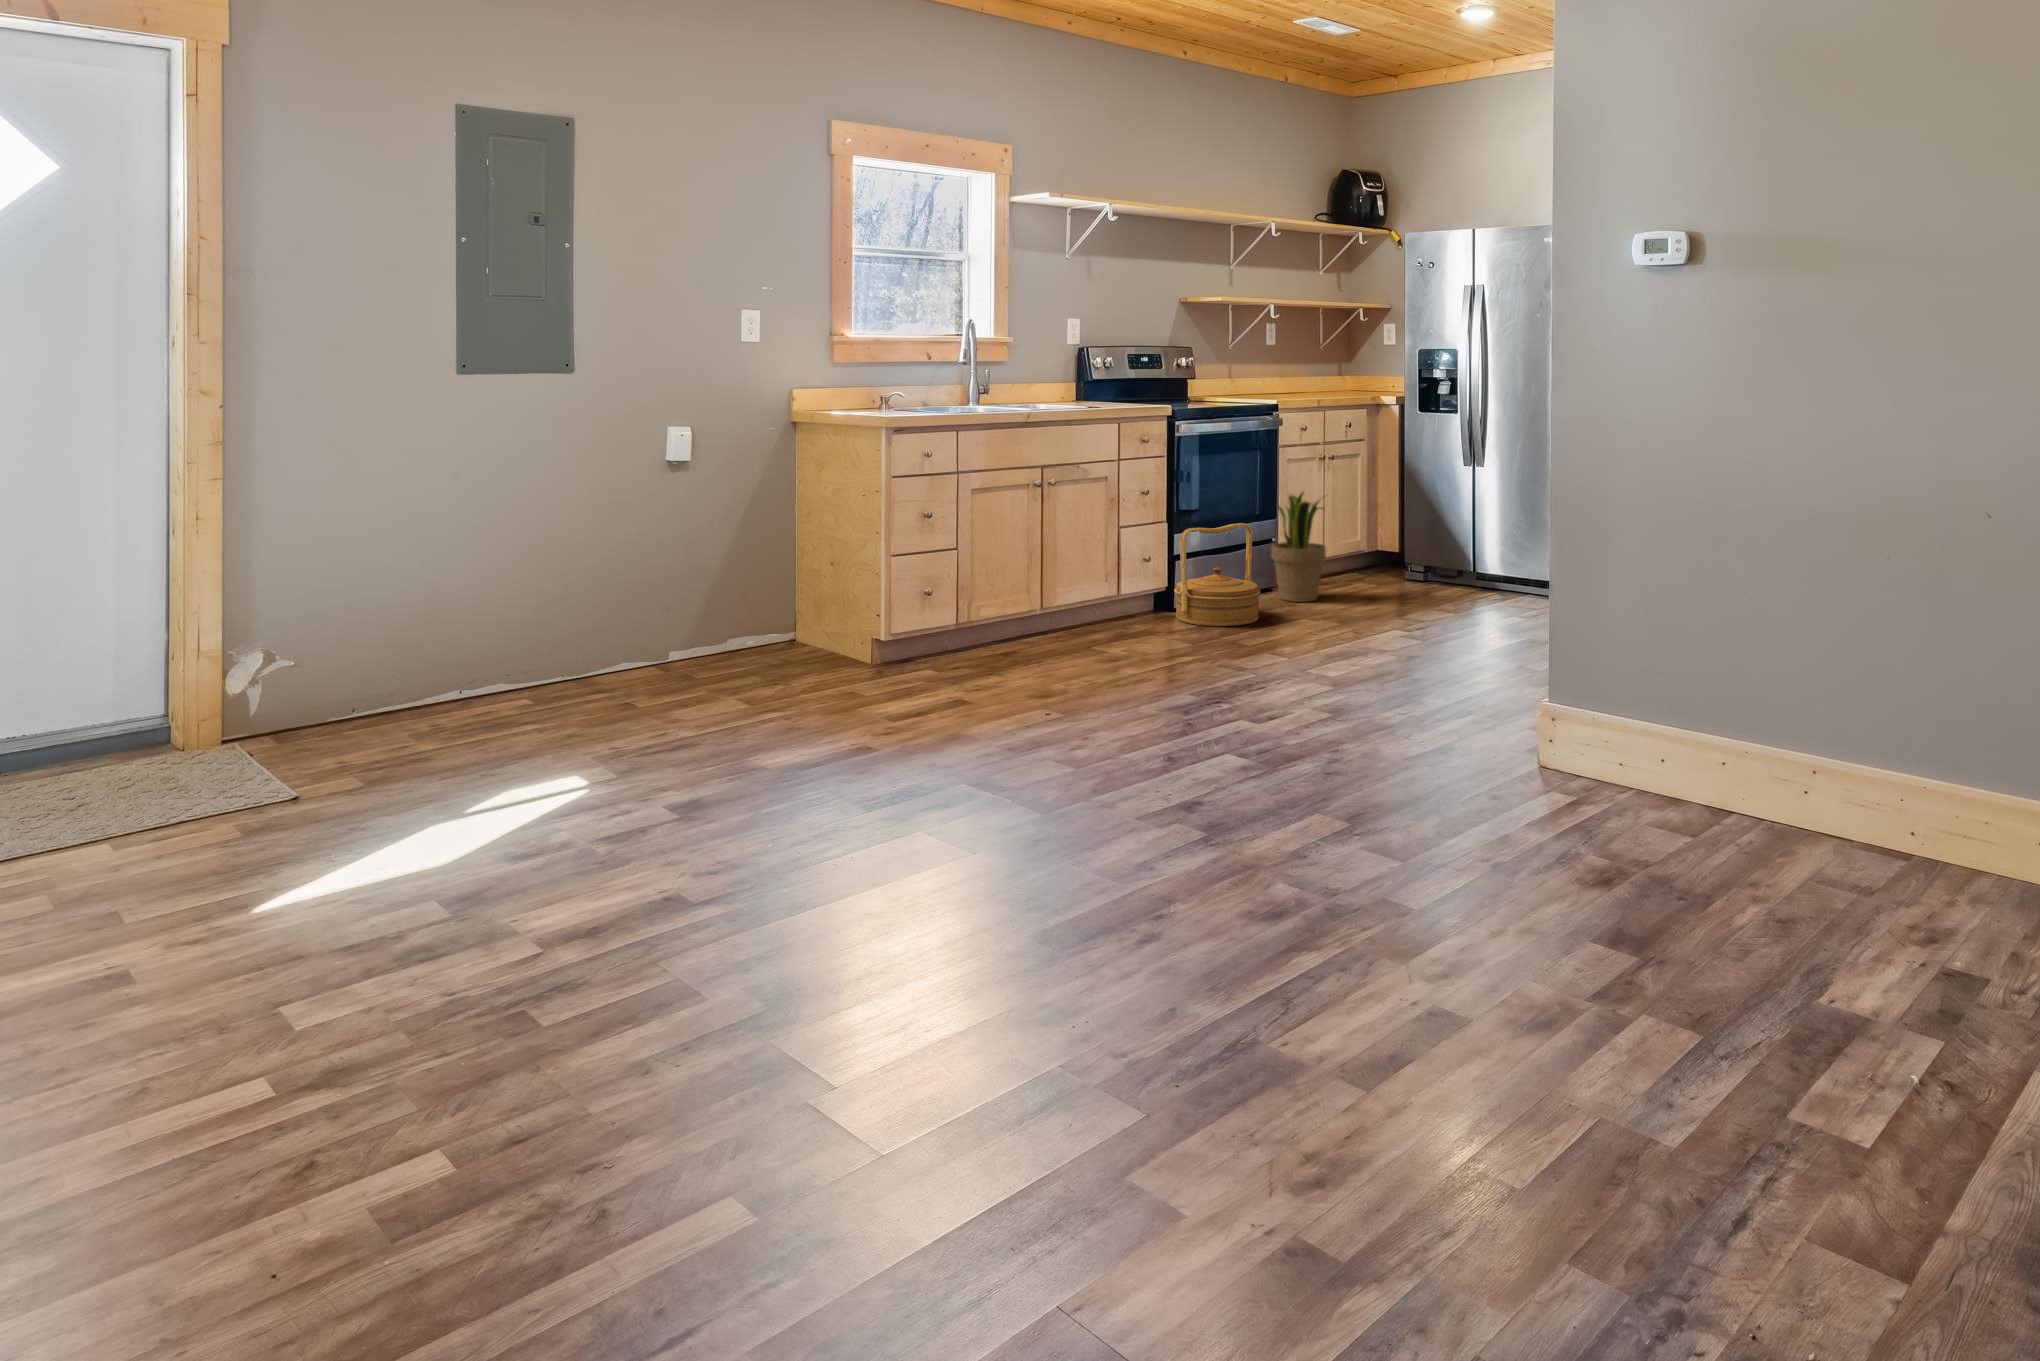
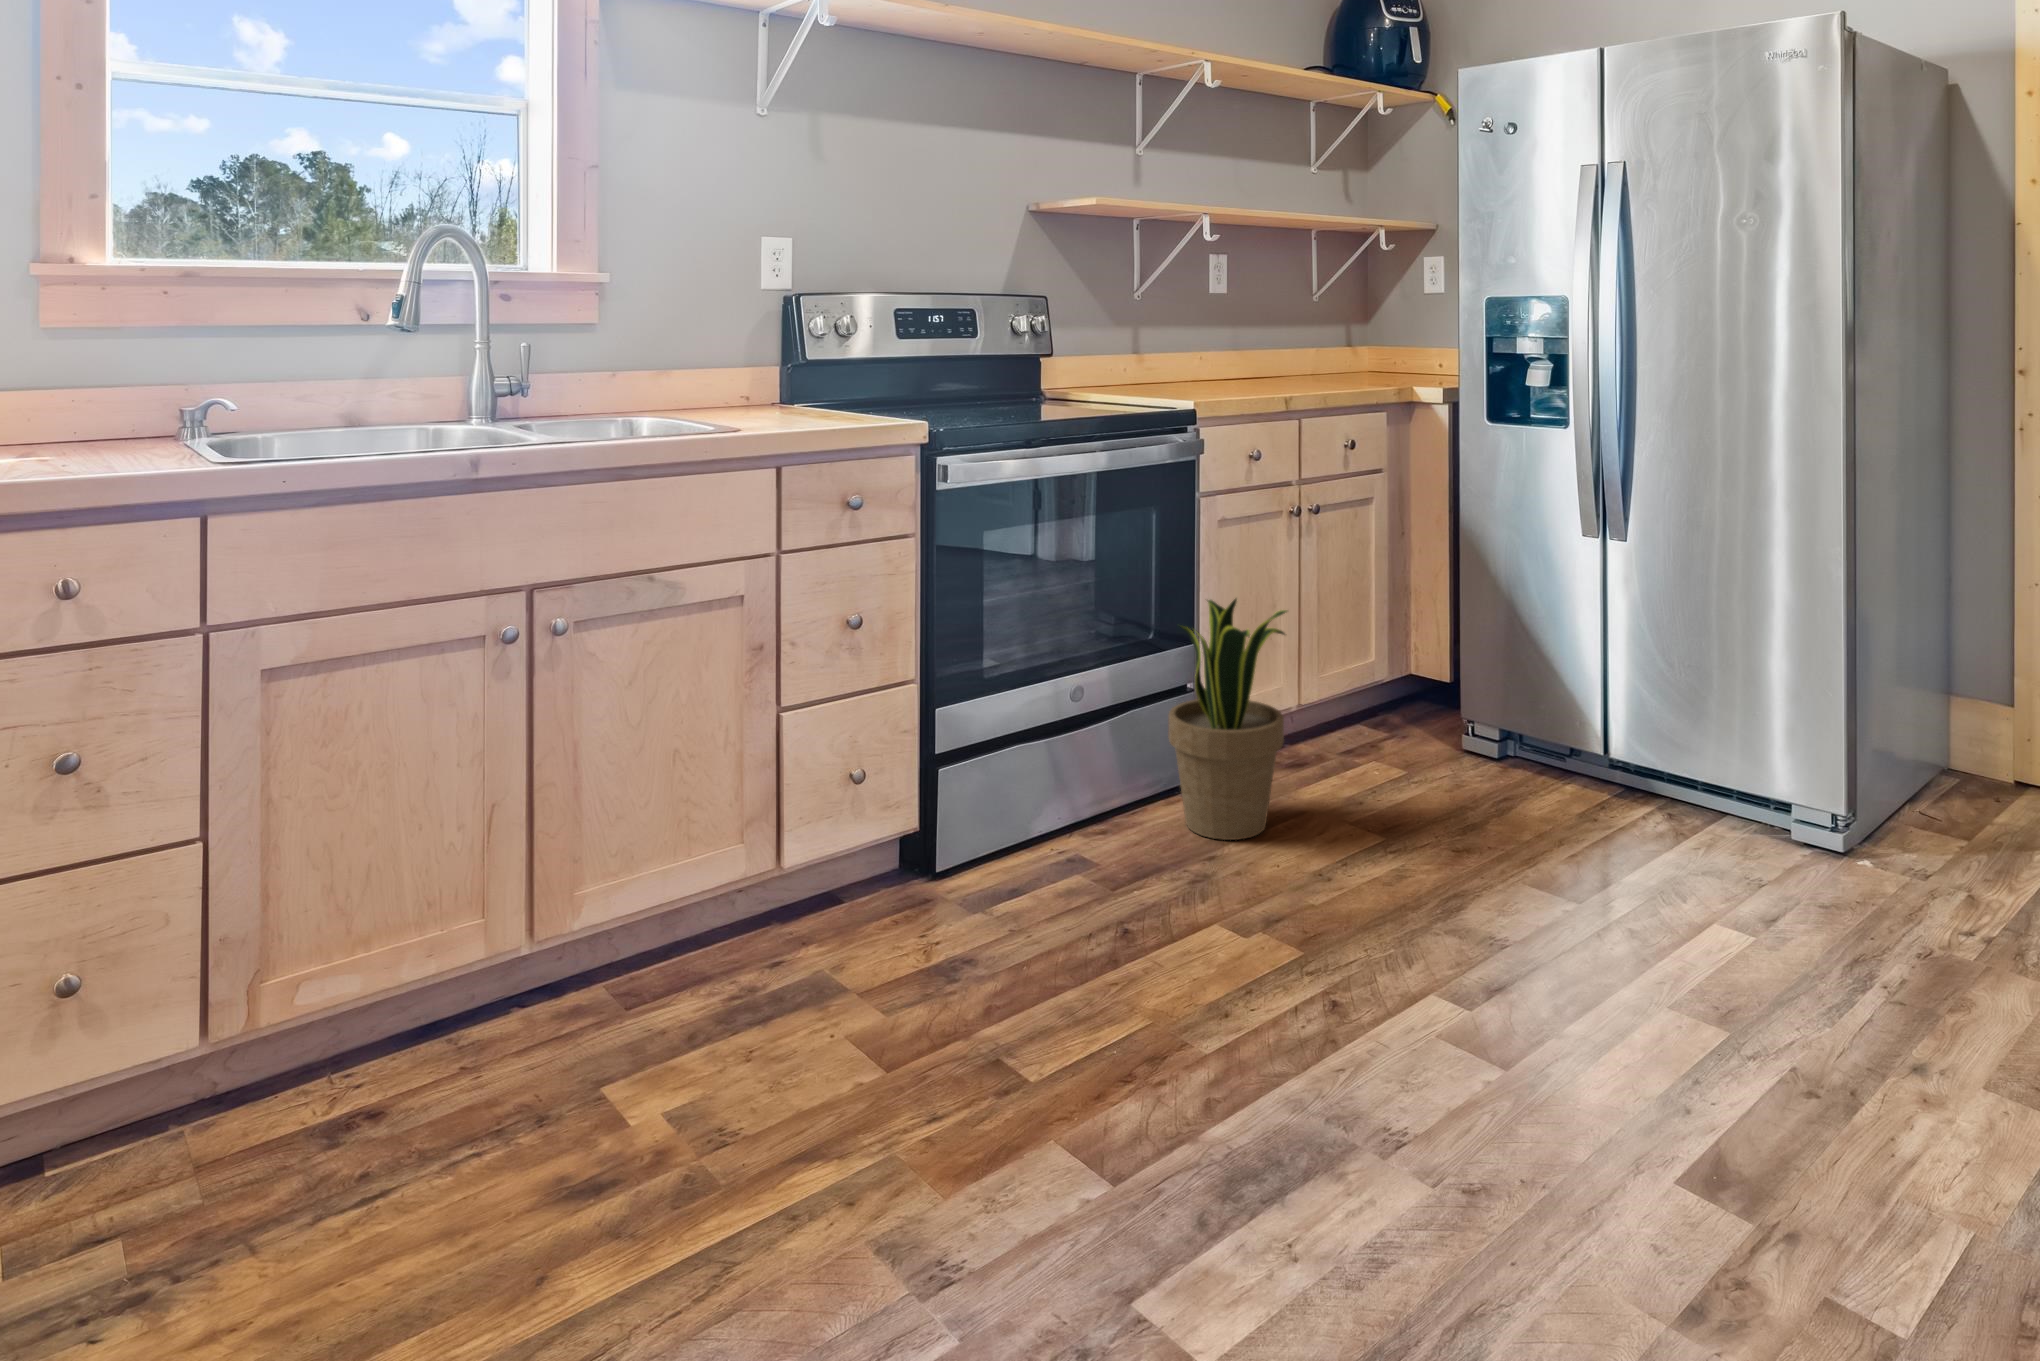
woven basket: present [1174,523,1260,626] -> none [914,688,1113,957]

